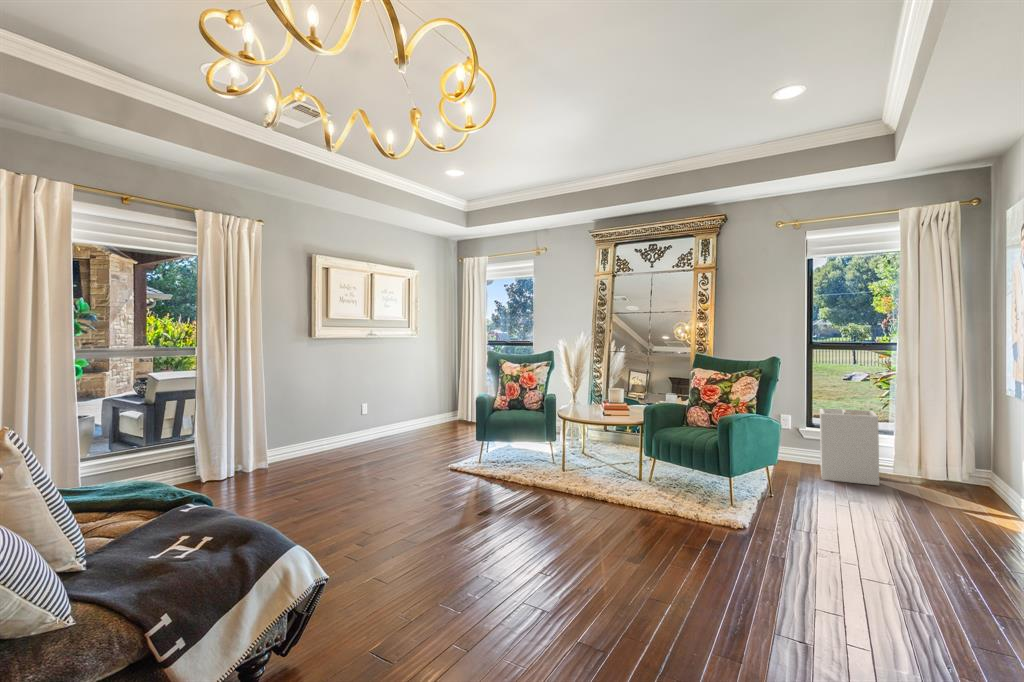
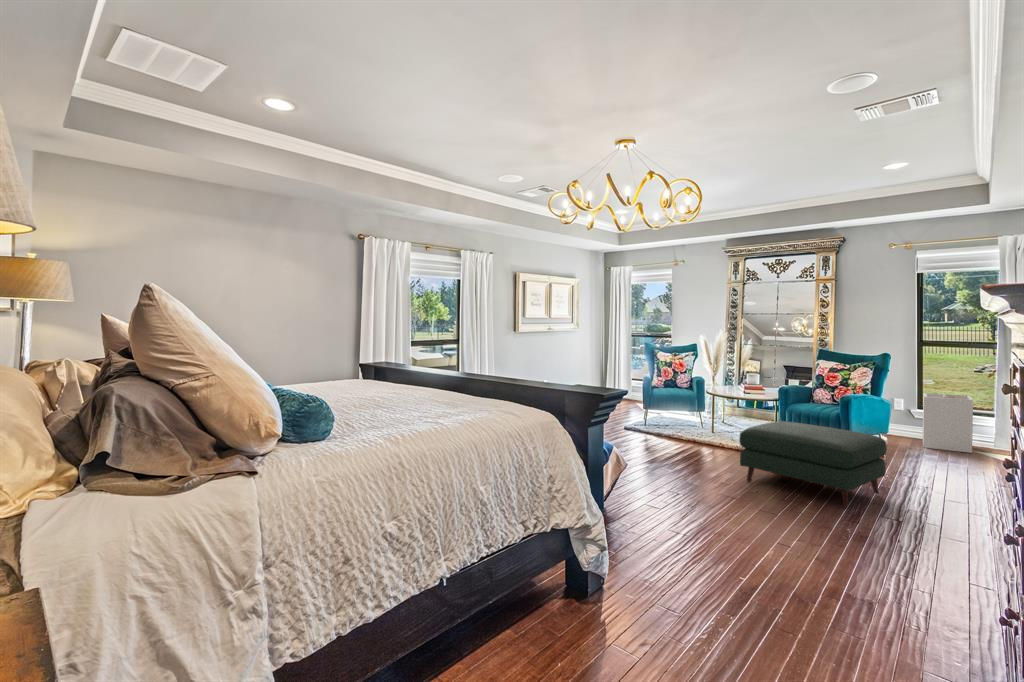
ottoman: none [565,458,775,612] -> present [739,421,887,508]

